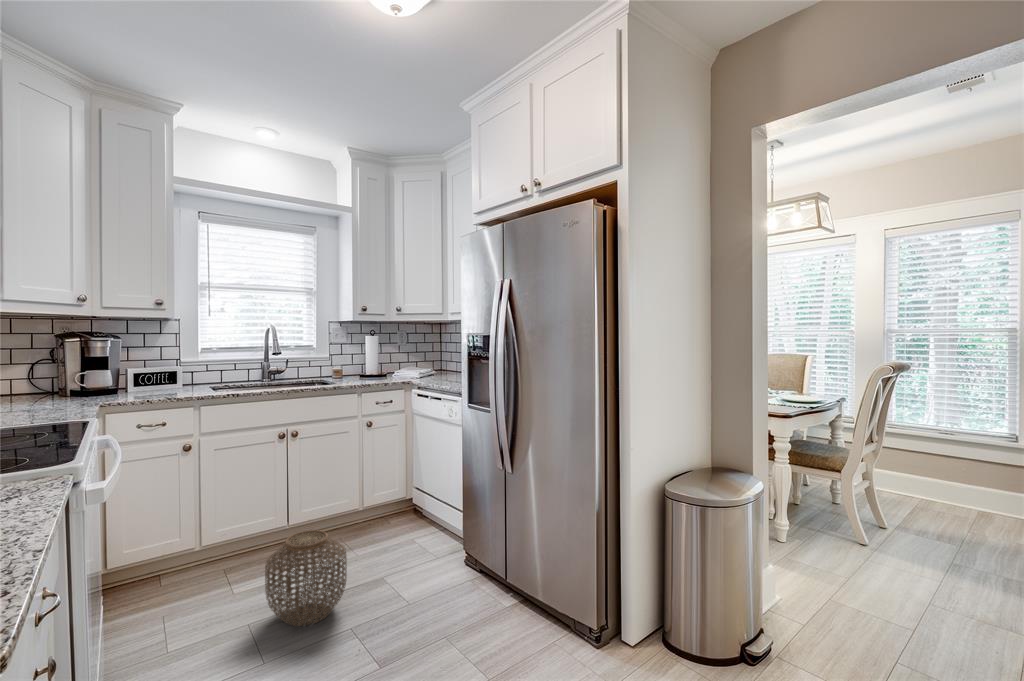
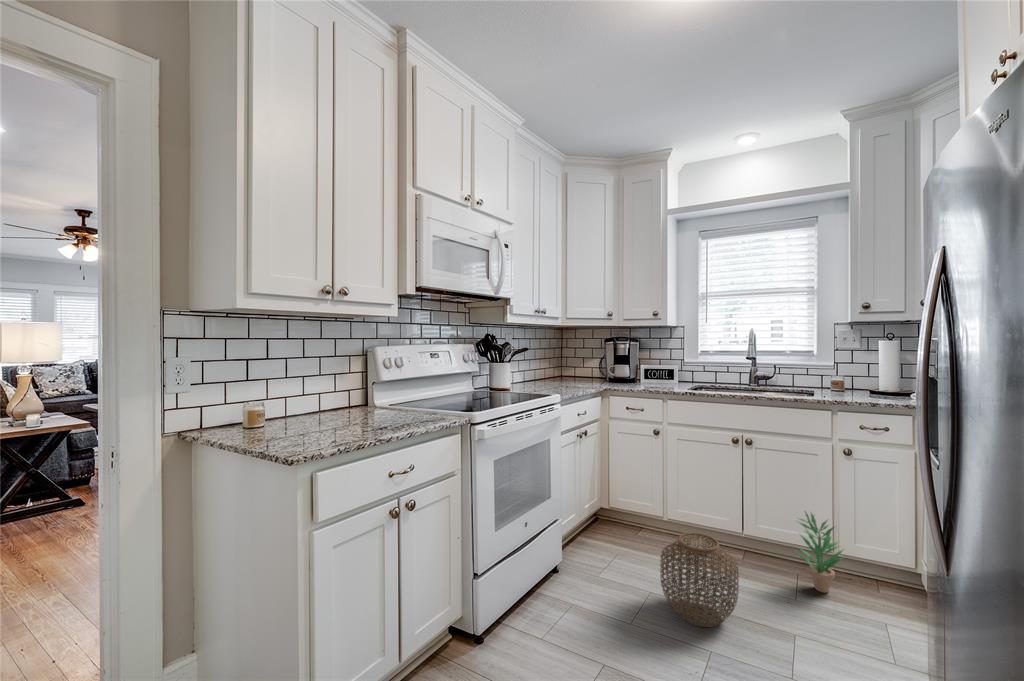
potted plant: none [348,481,384,546] -> present [797,512,843,593]

